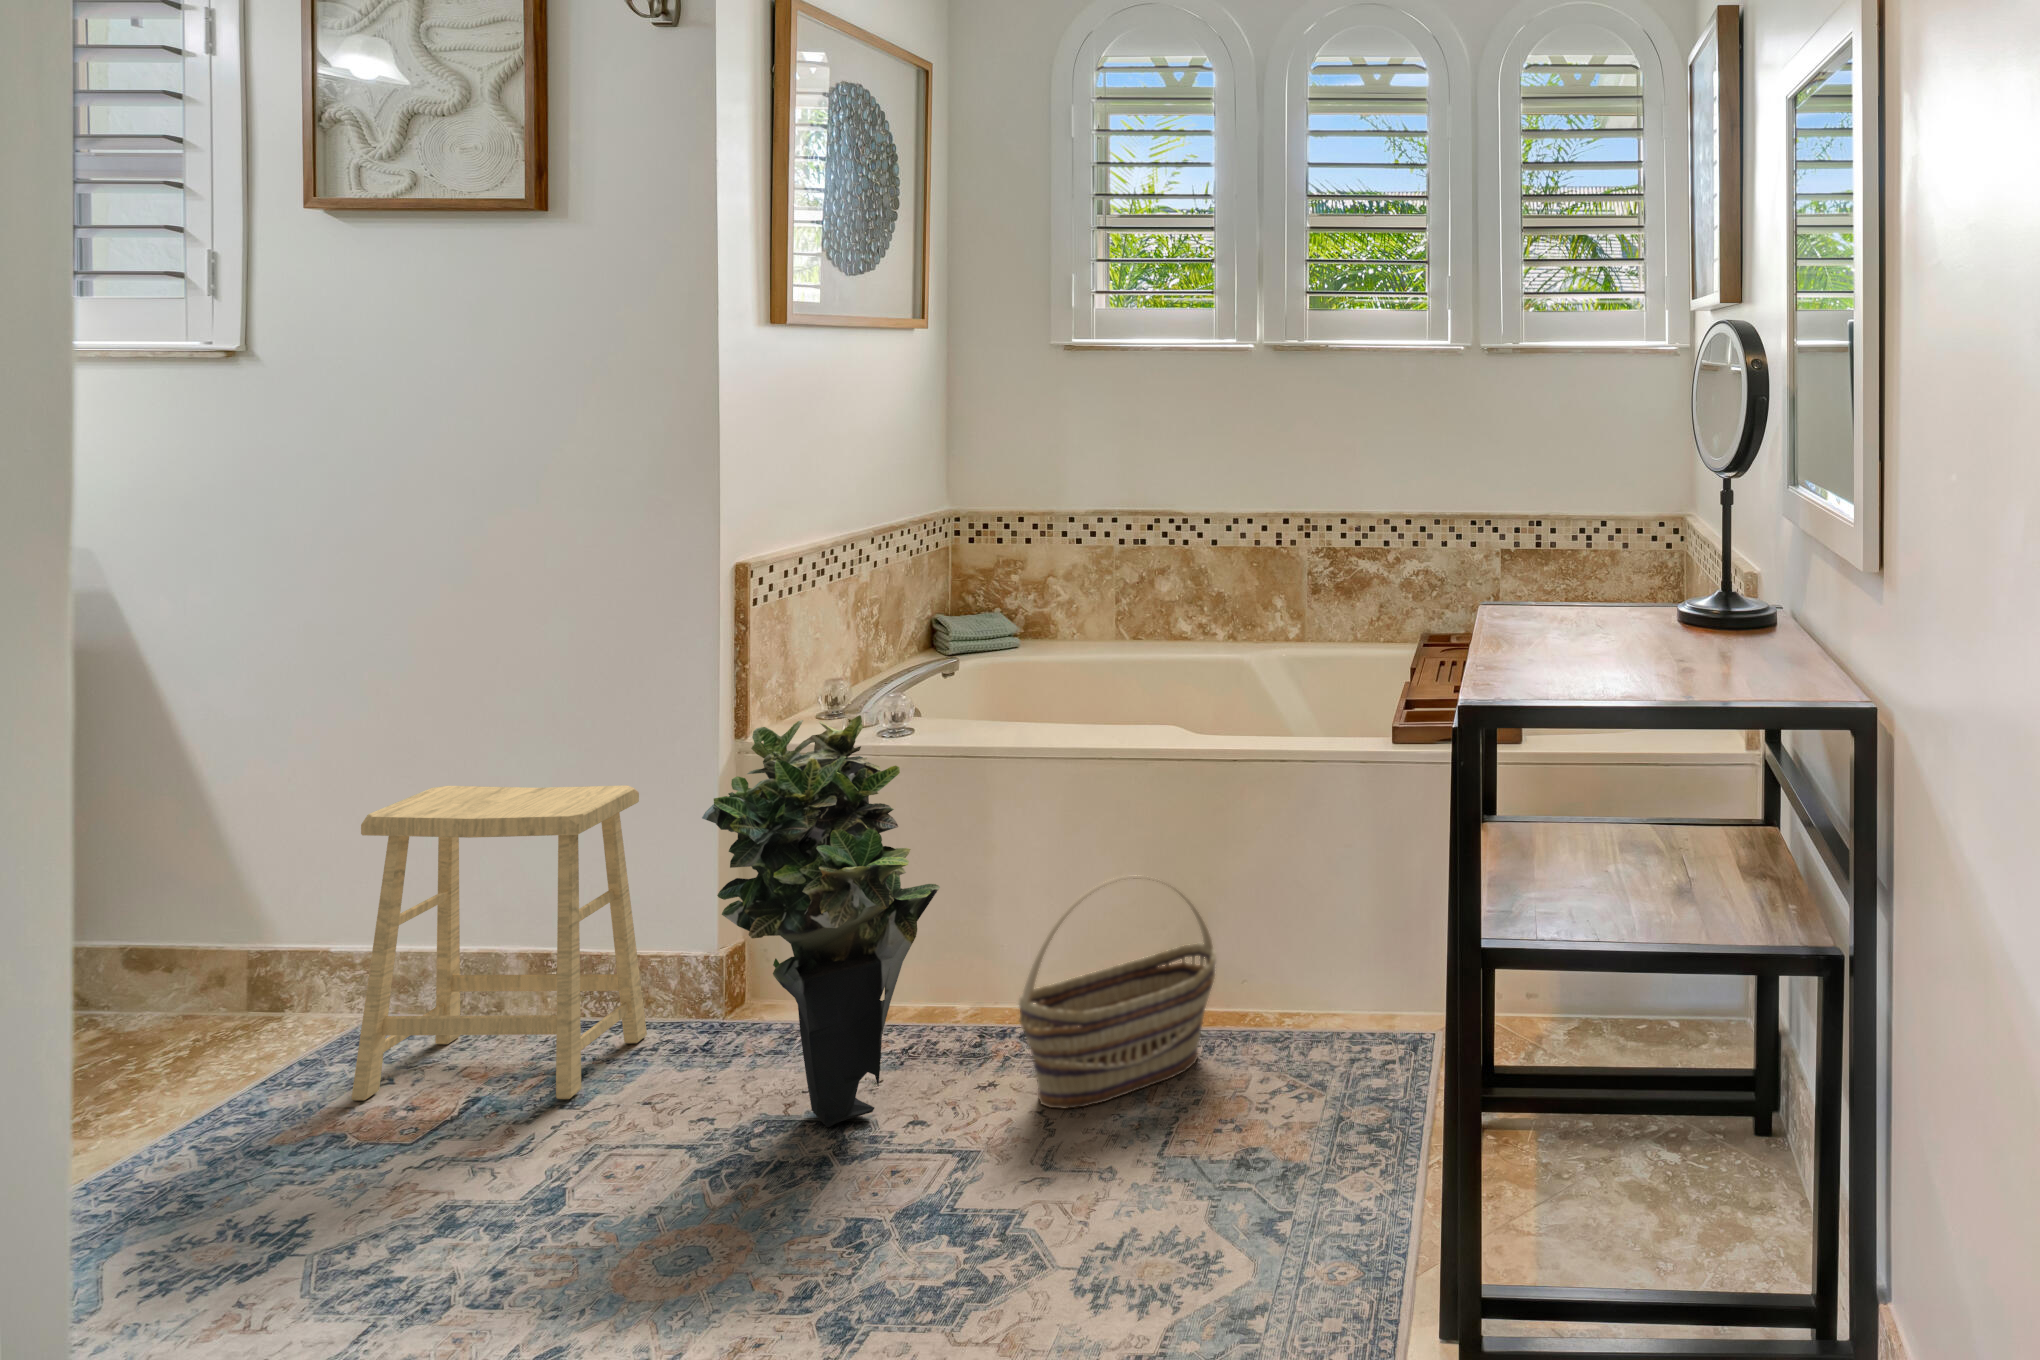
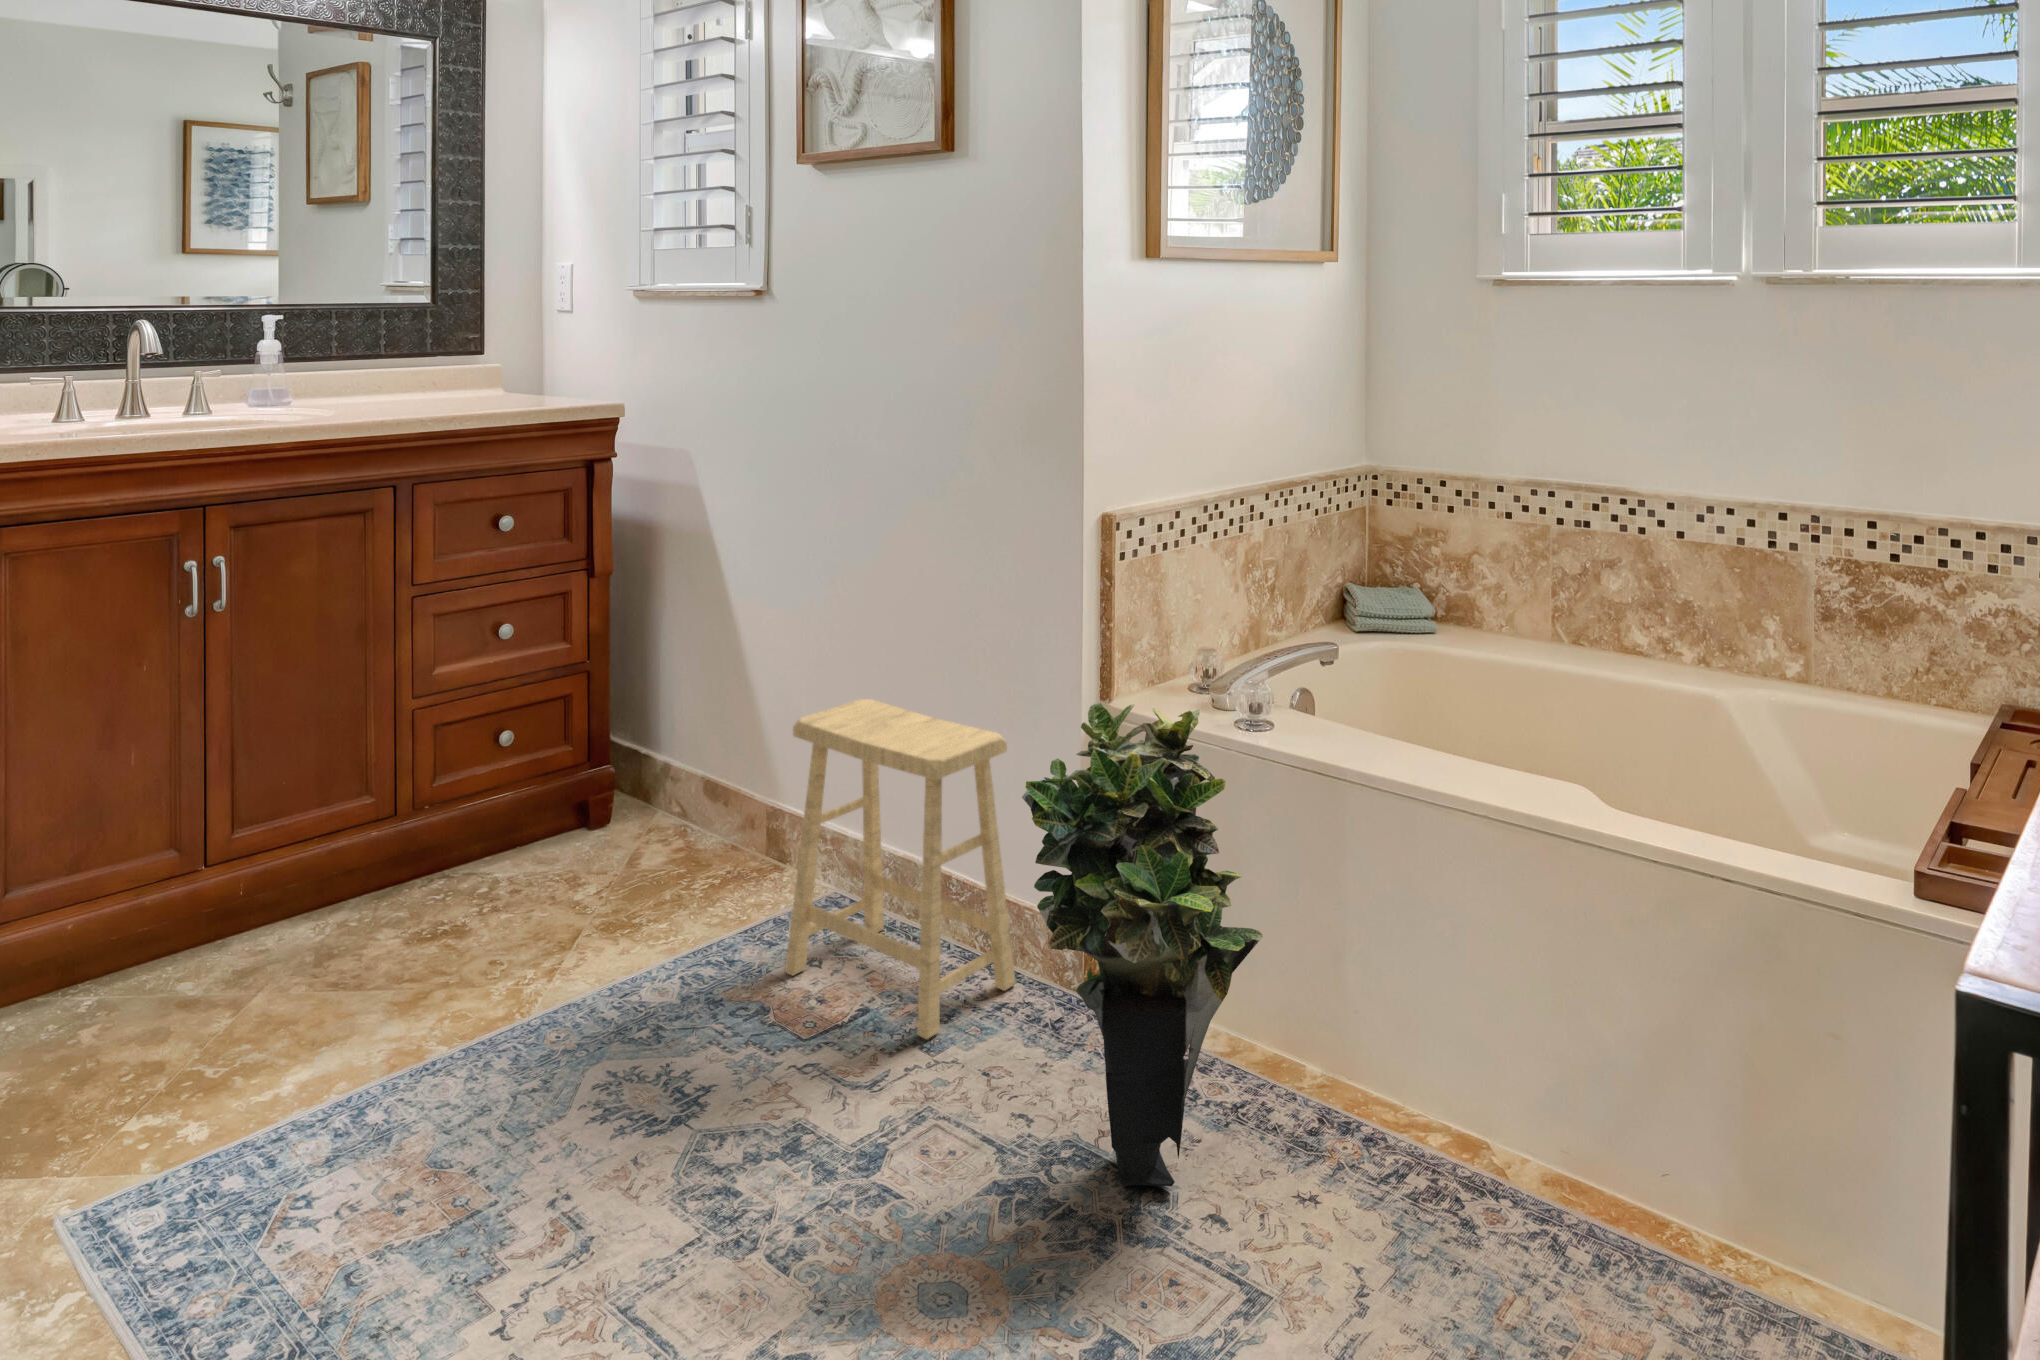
basket: present [1019,875,1216,1109] -> none [1338,996,1615,1295]

